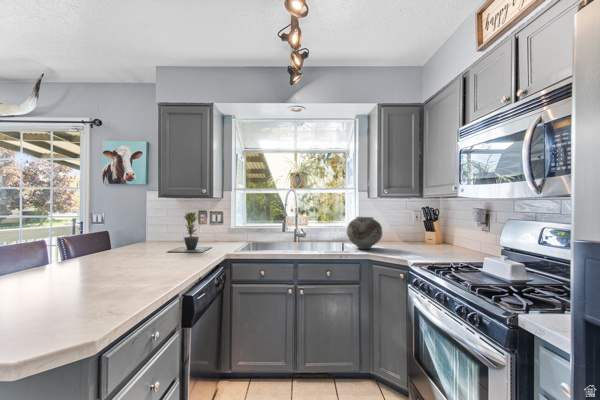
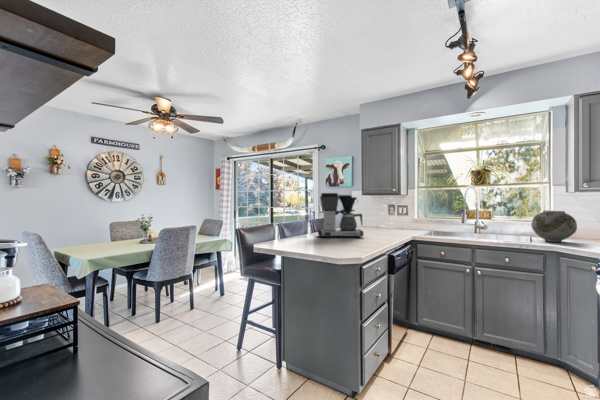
coffee maker: none [60,193,151,275] -> present [318,193,364,238]
potted plant: present [168,212,211,252] -> none [369,205,402,234]

